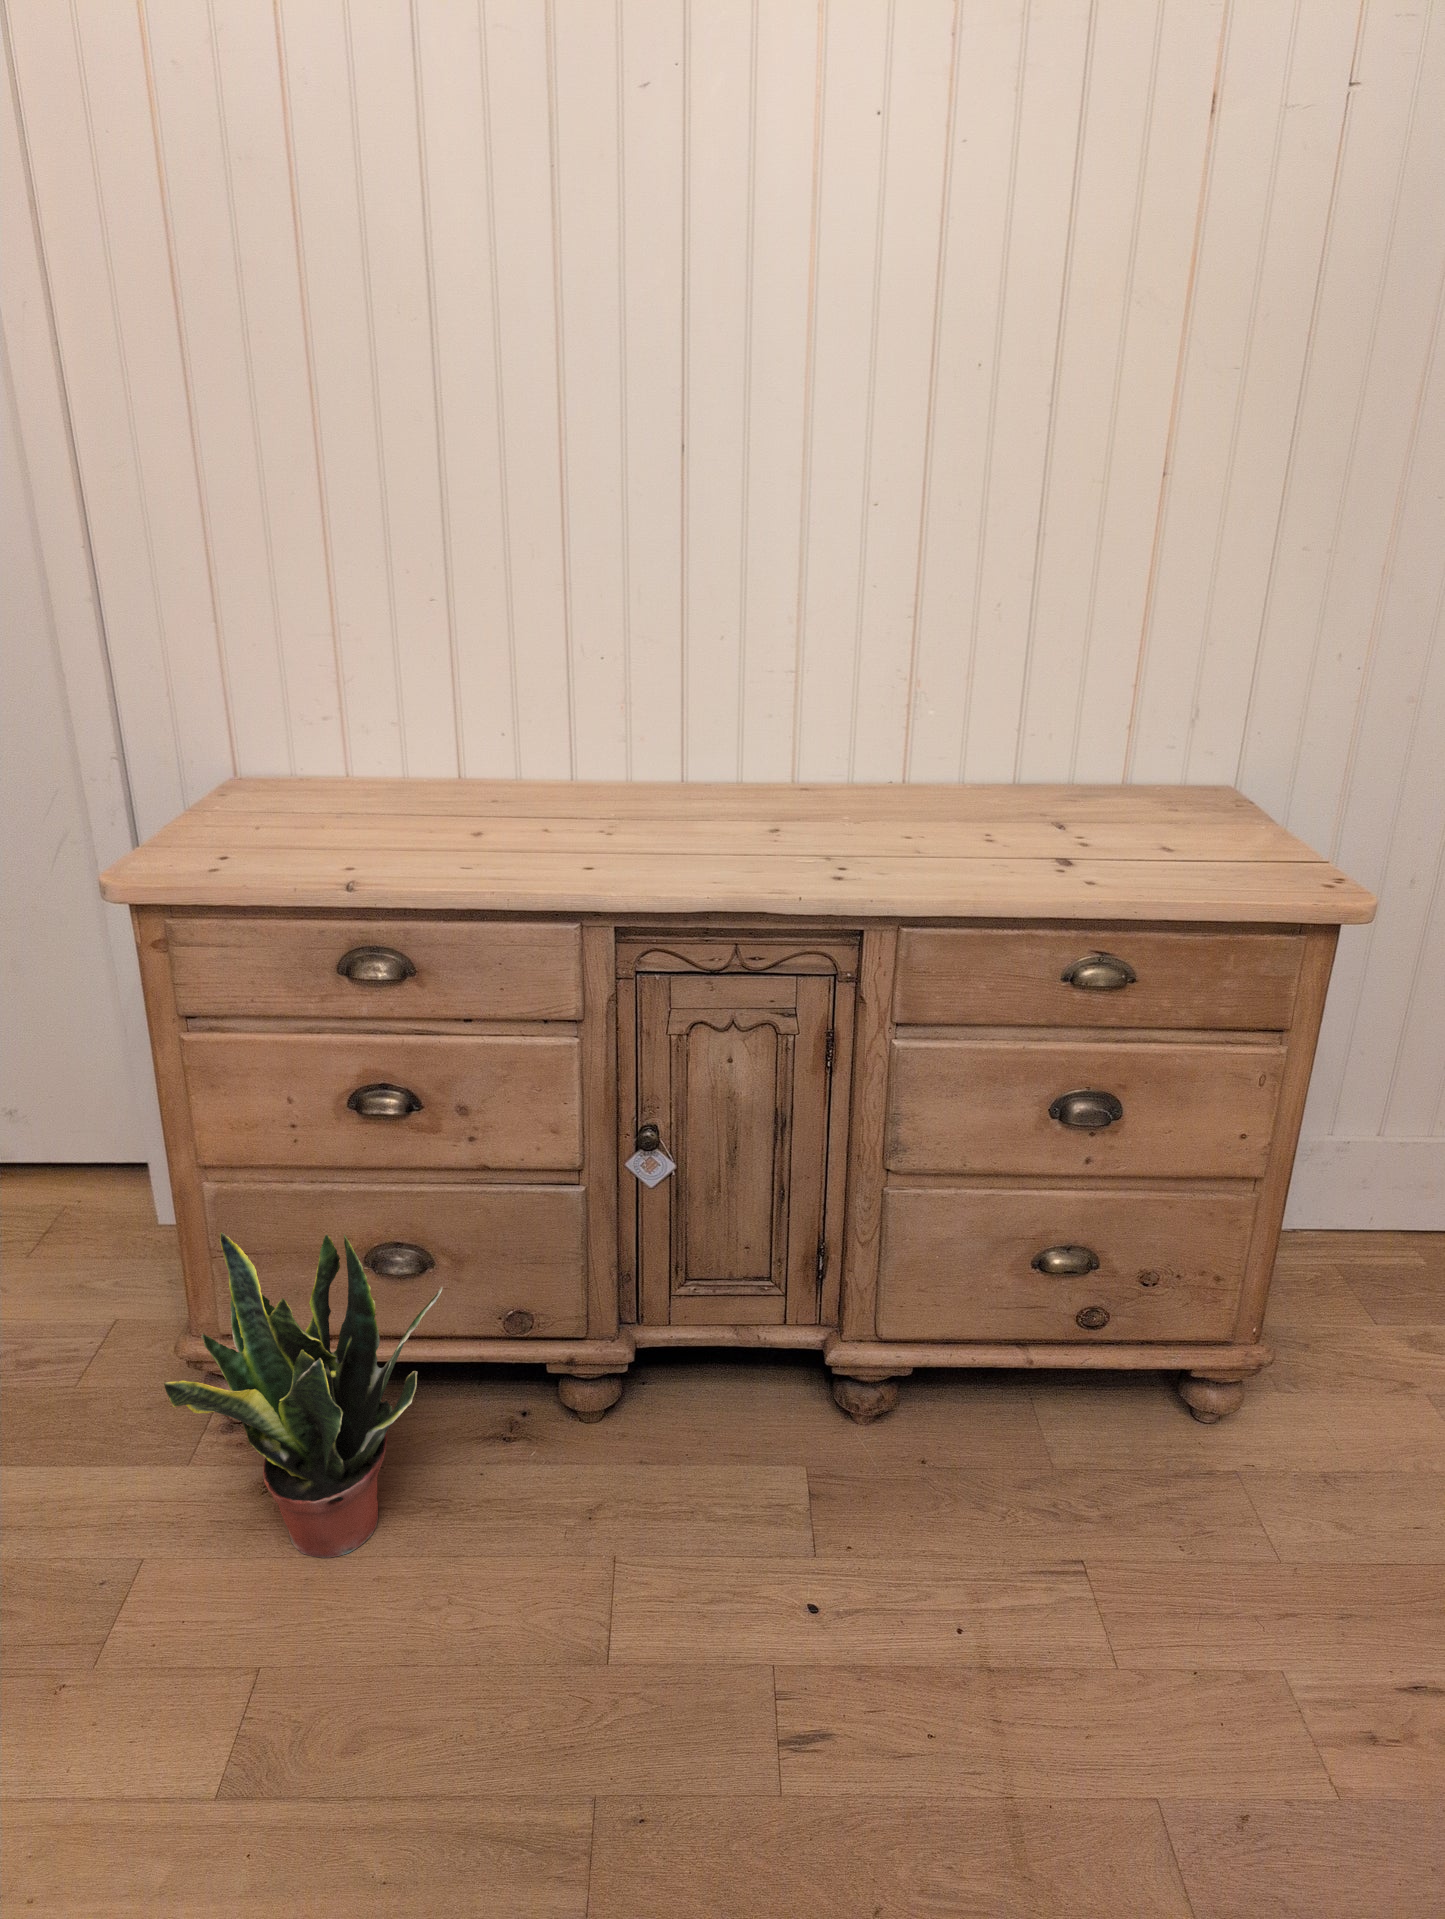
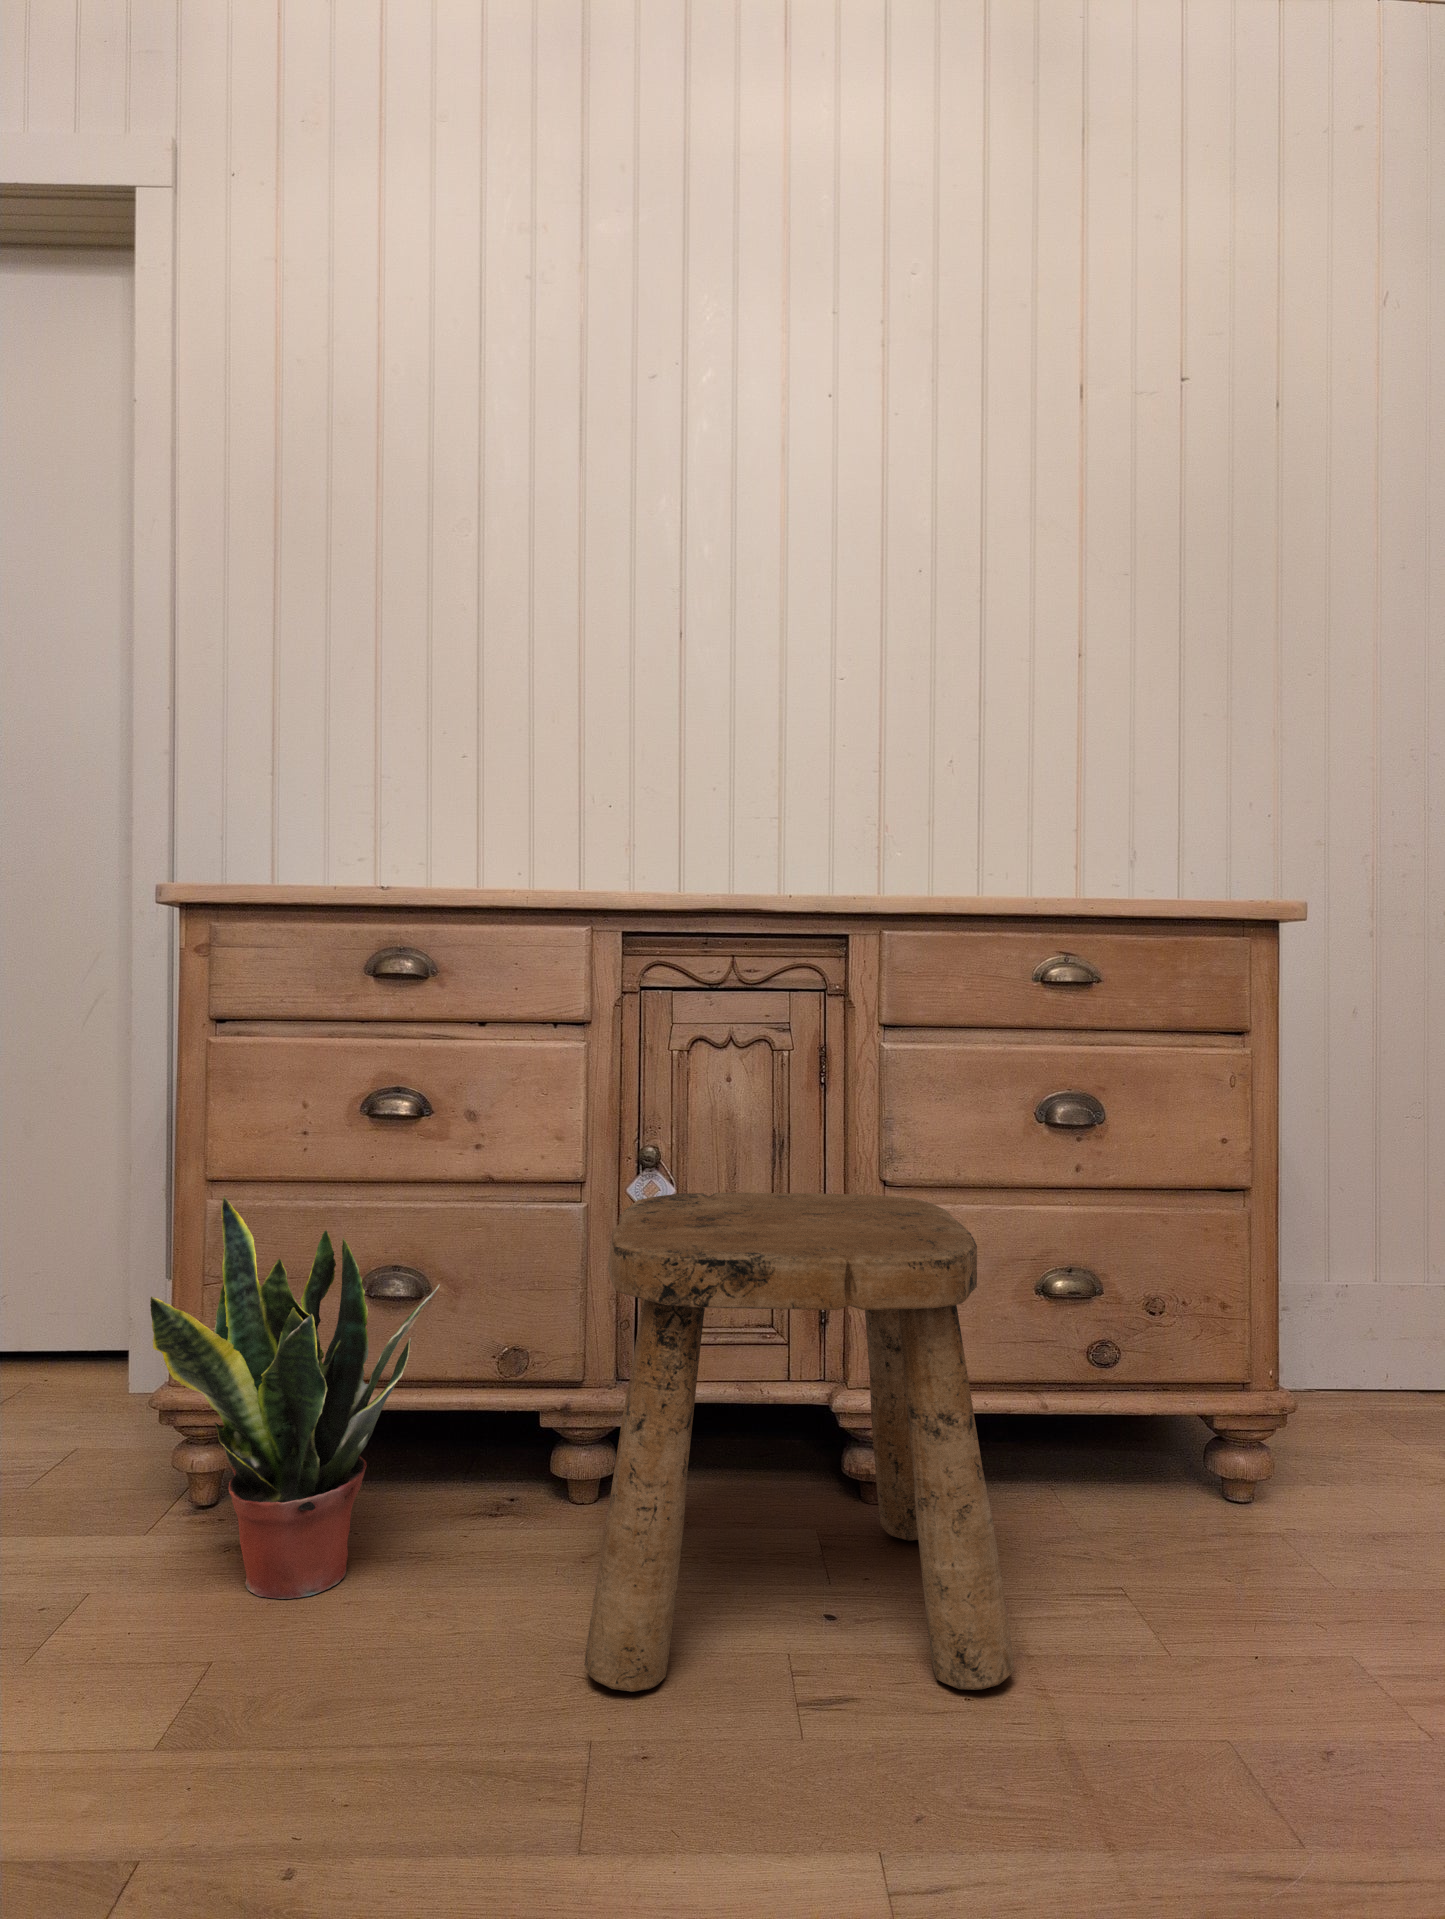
stool: none [588,1193,963,1710] -> present [584,1193,1015,1692]

